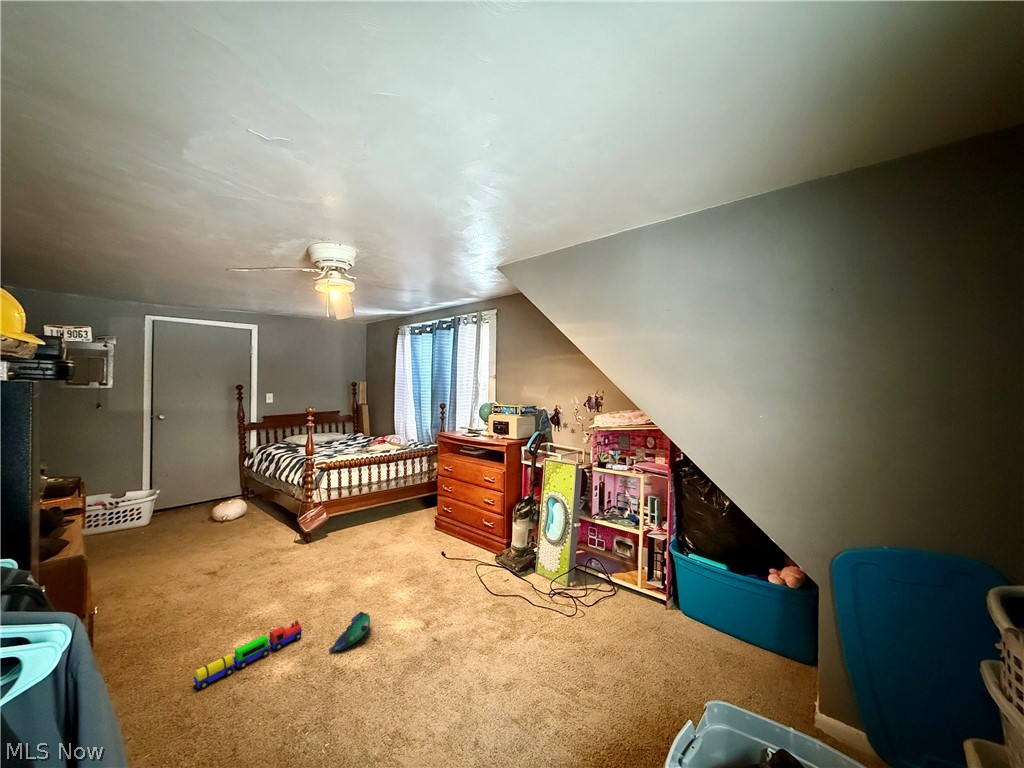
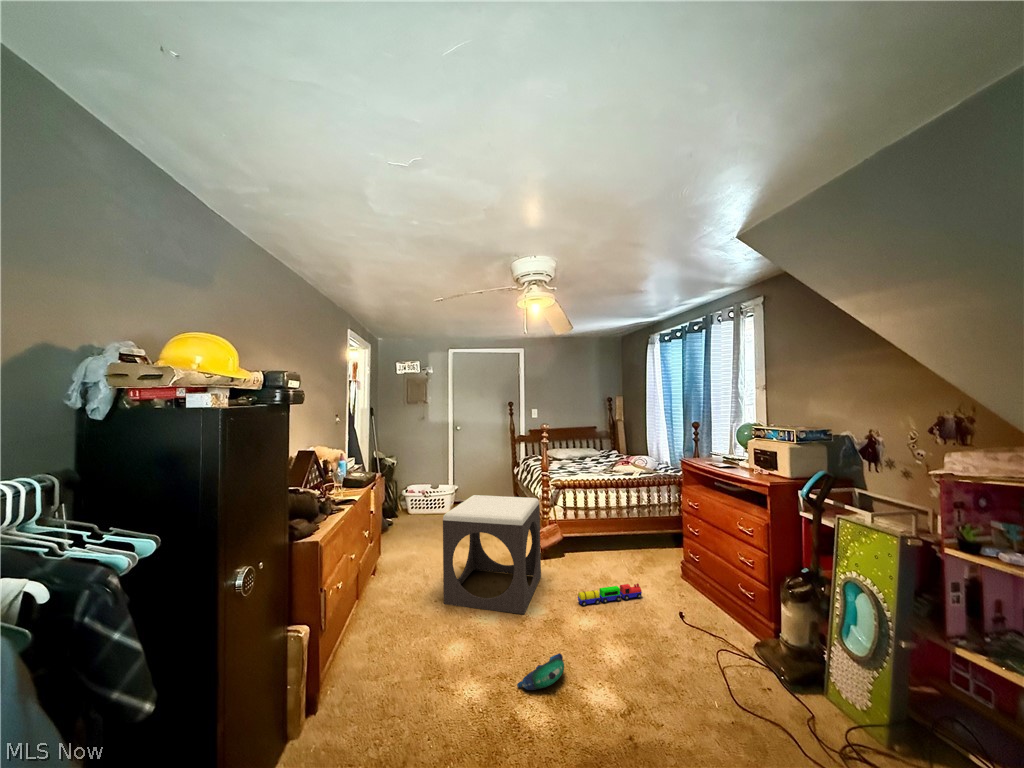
footstool: none [198,483,310,619] -> present [443,495,541,614]
toy train: present [193,620,302,689] -> present [578,583,642,606]

